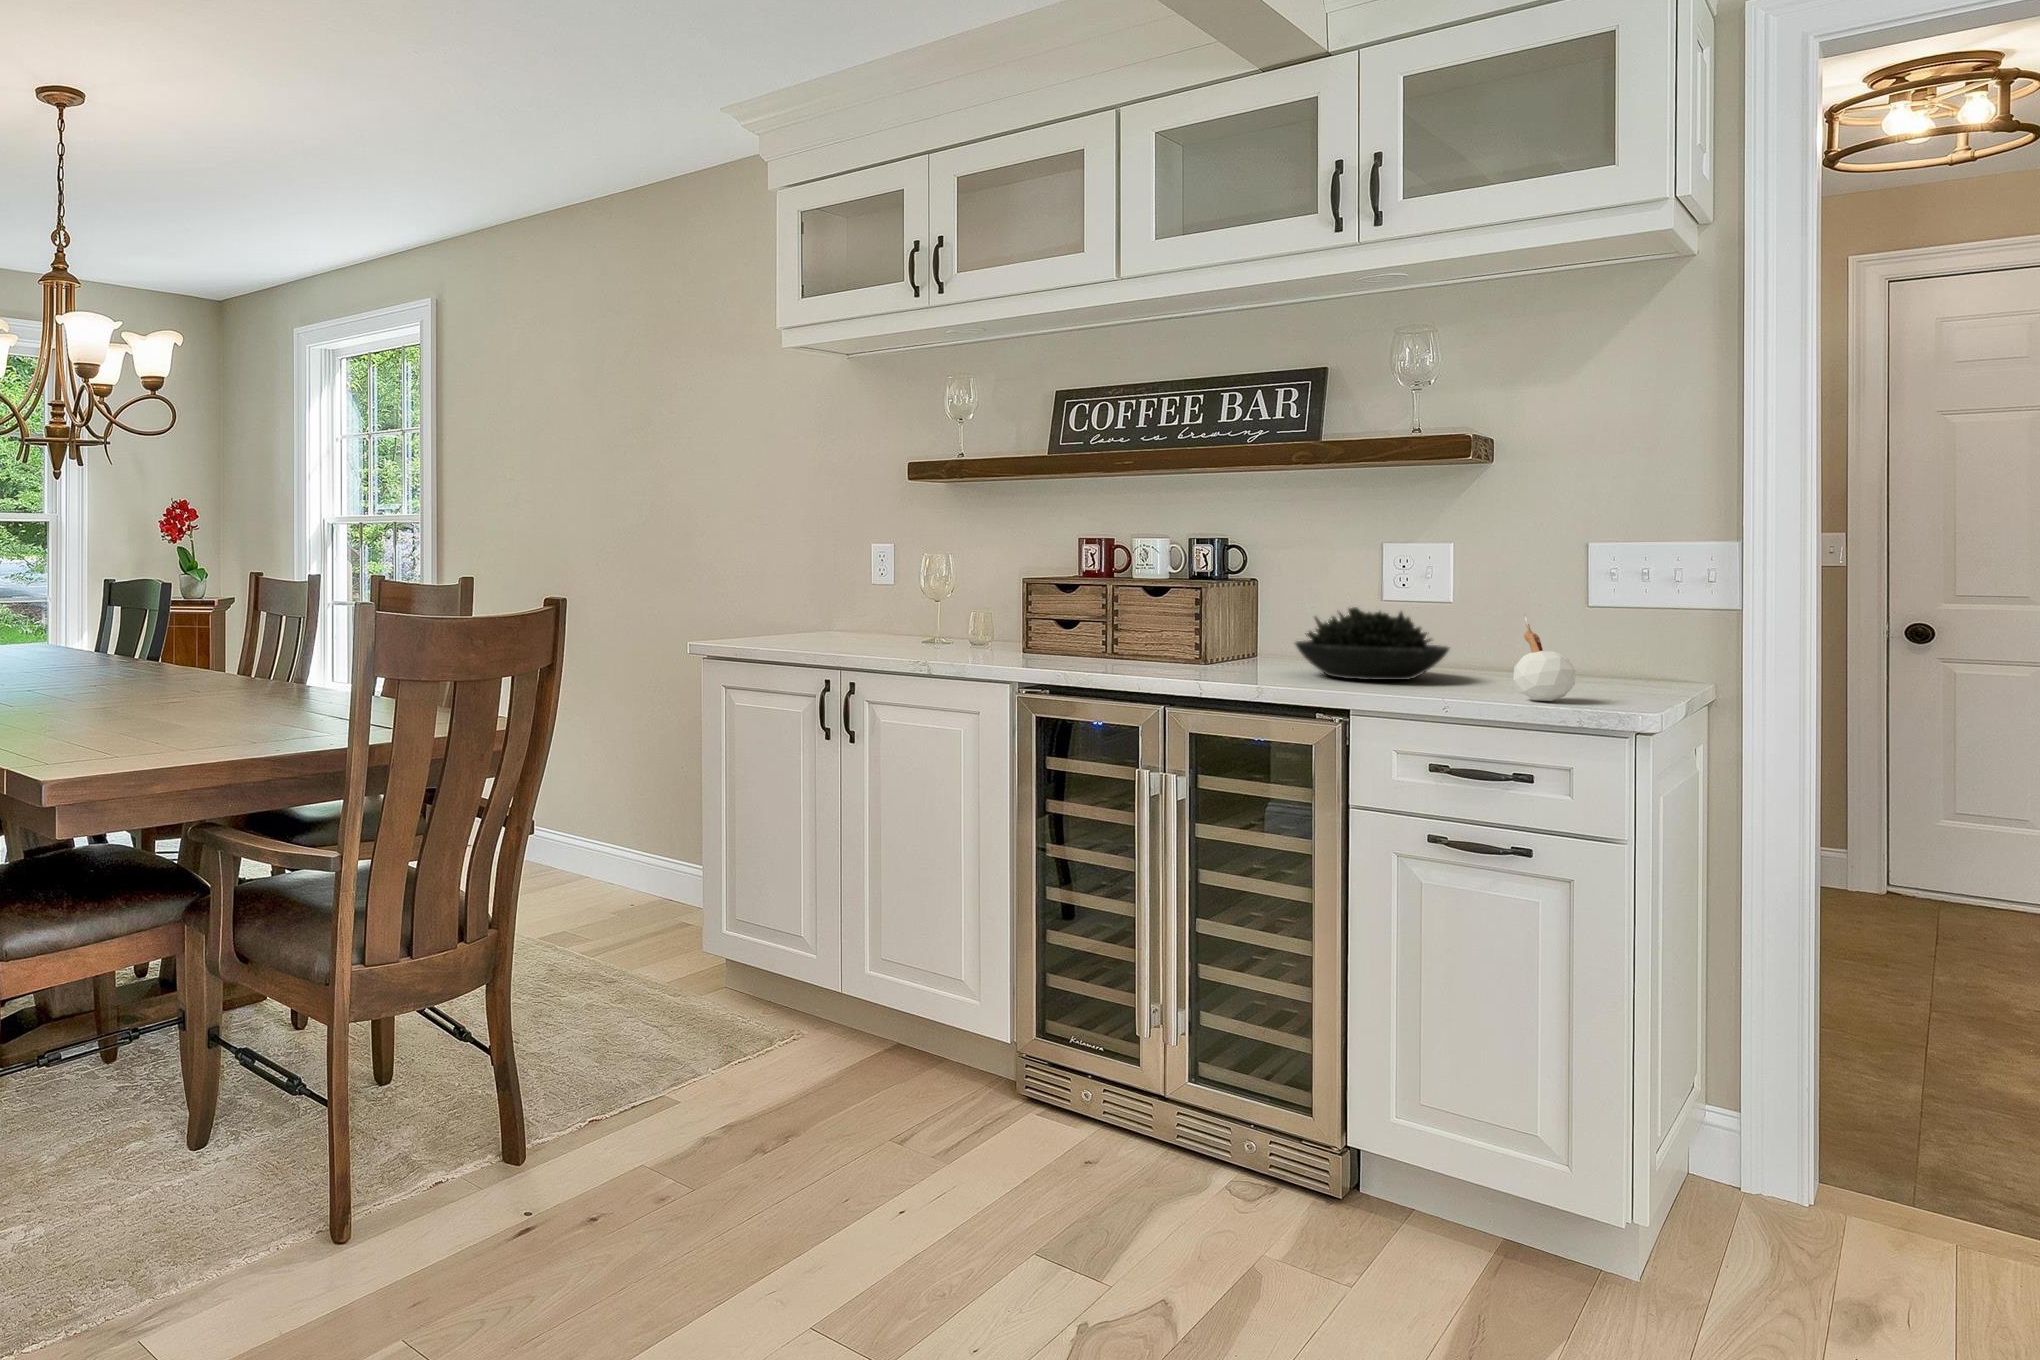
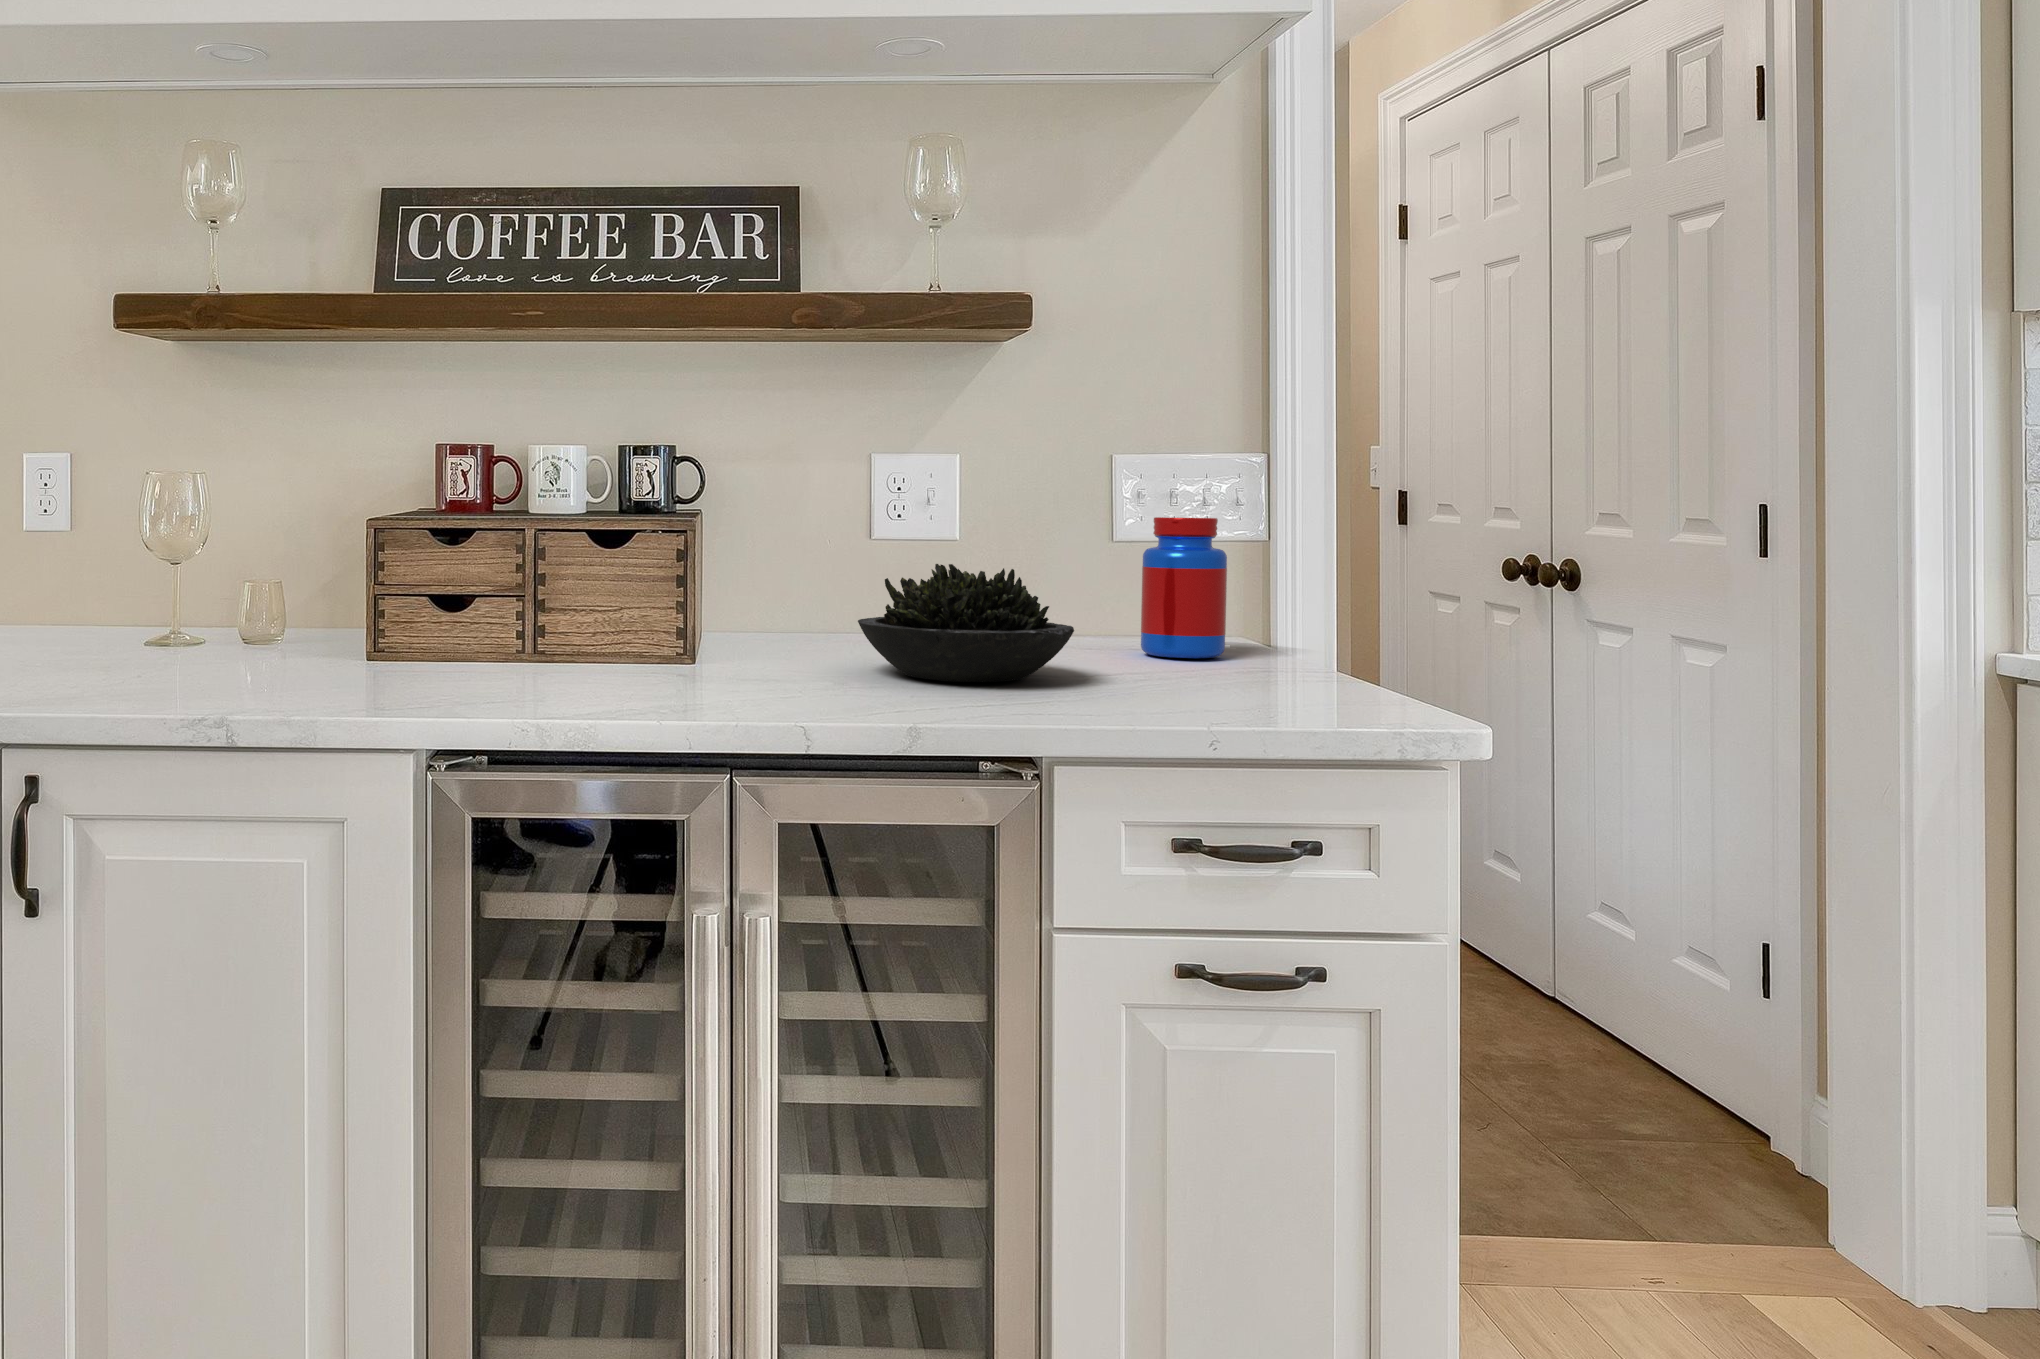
jar: none [1574,578,1649,678] -> present [1141,517,1227,658]
candle: present [1514,614,1575,701] -> none [1227,573,1309,707]

